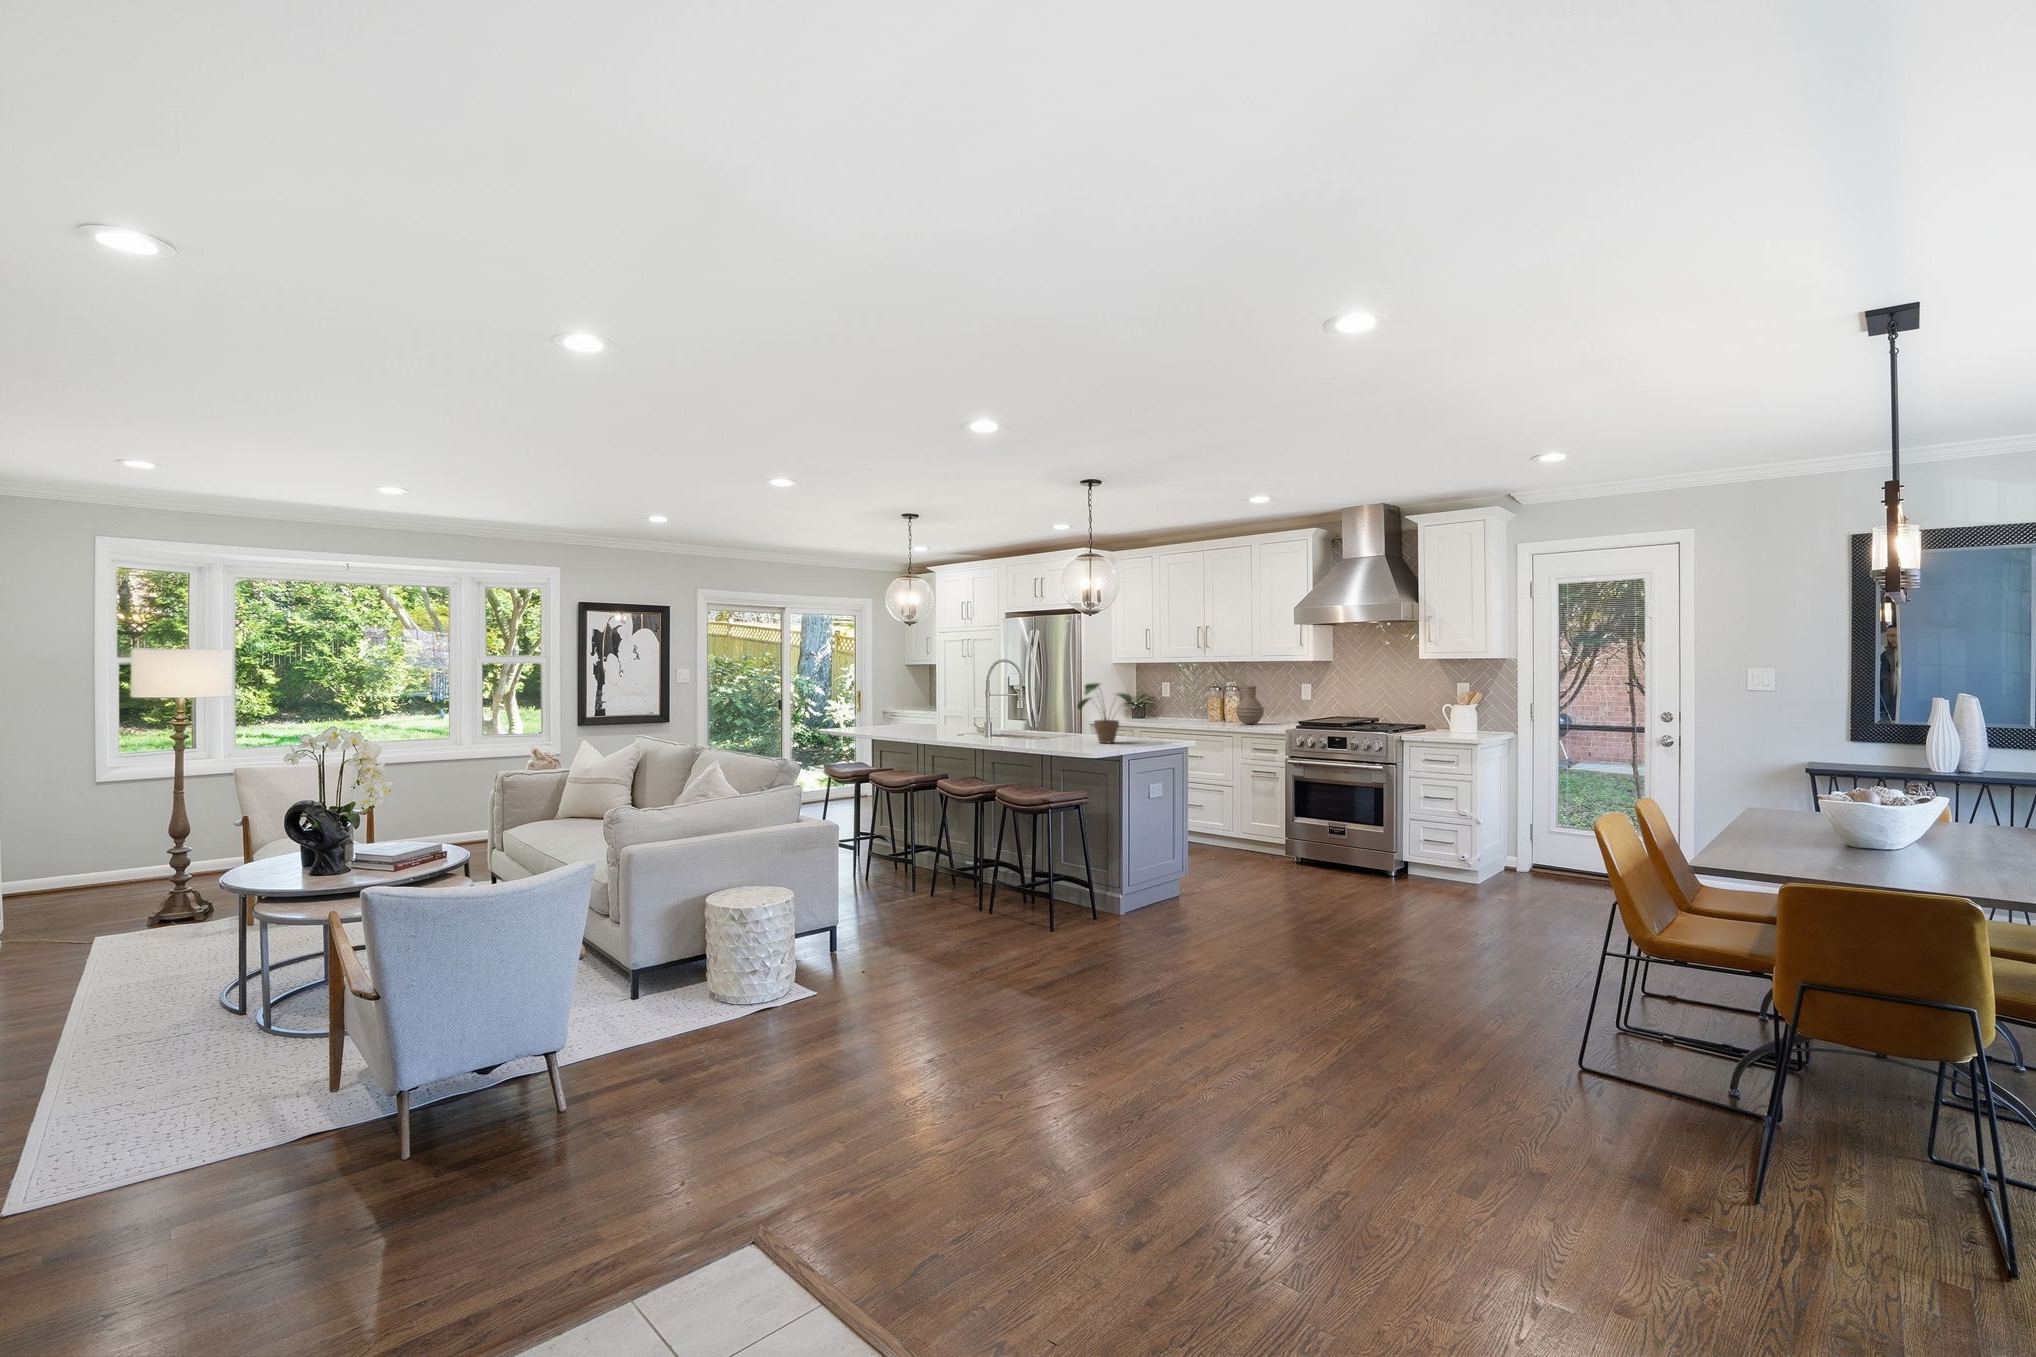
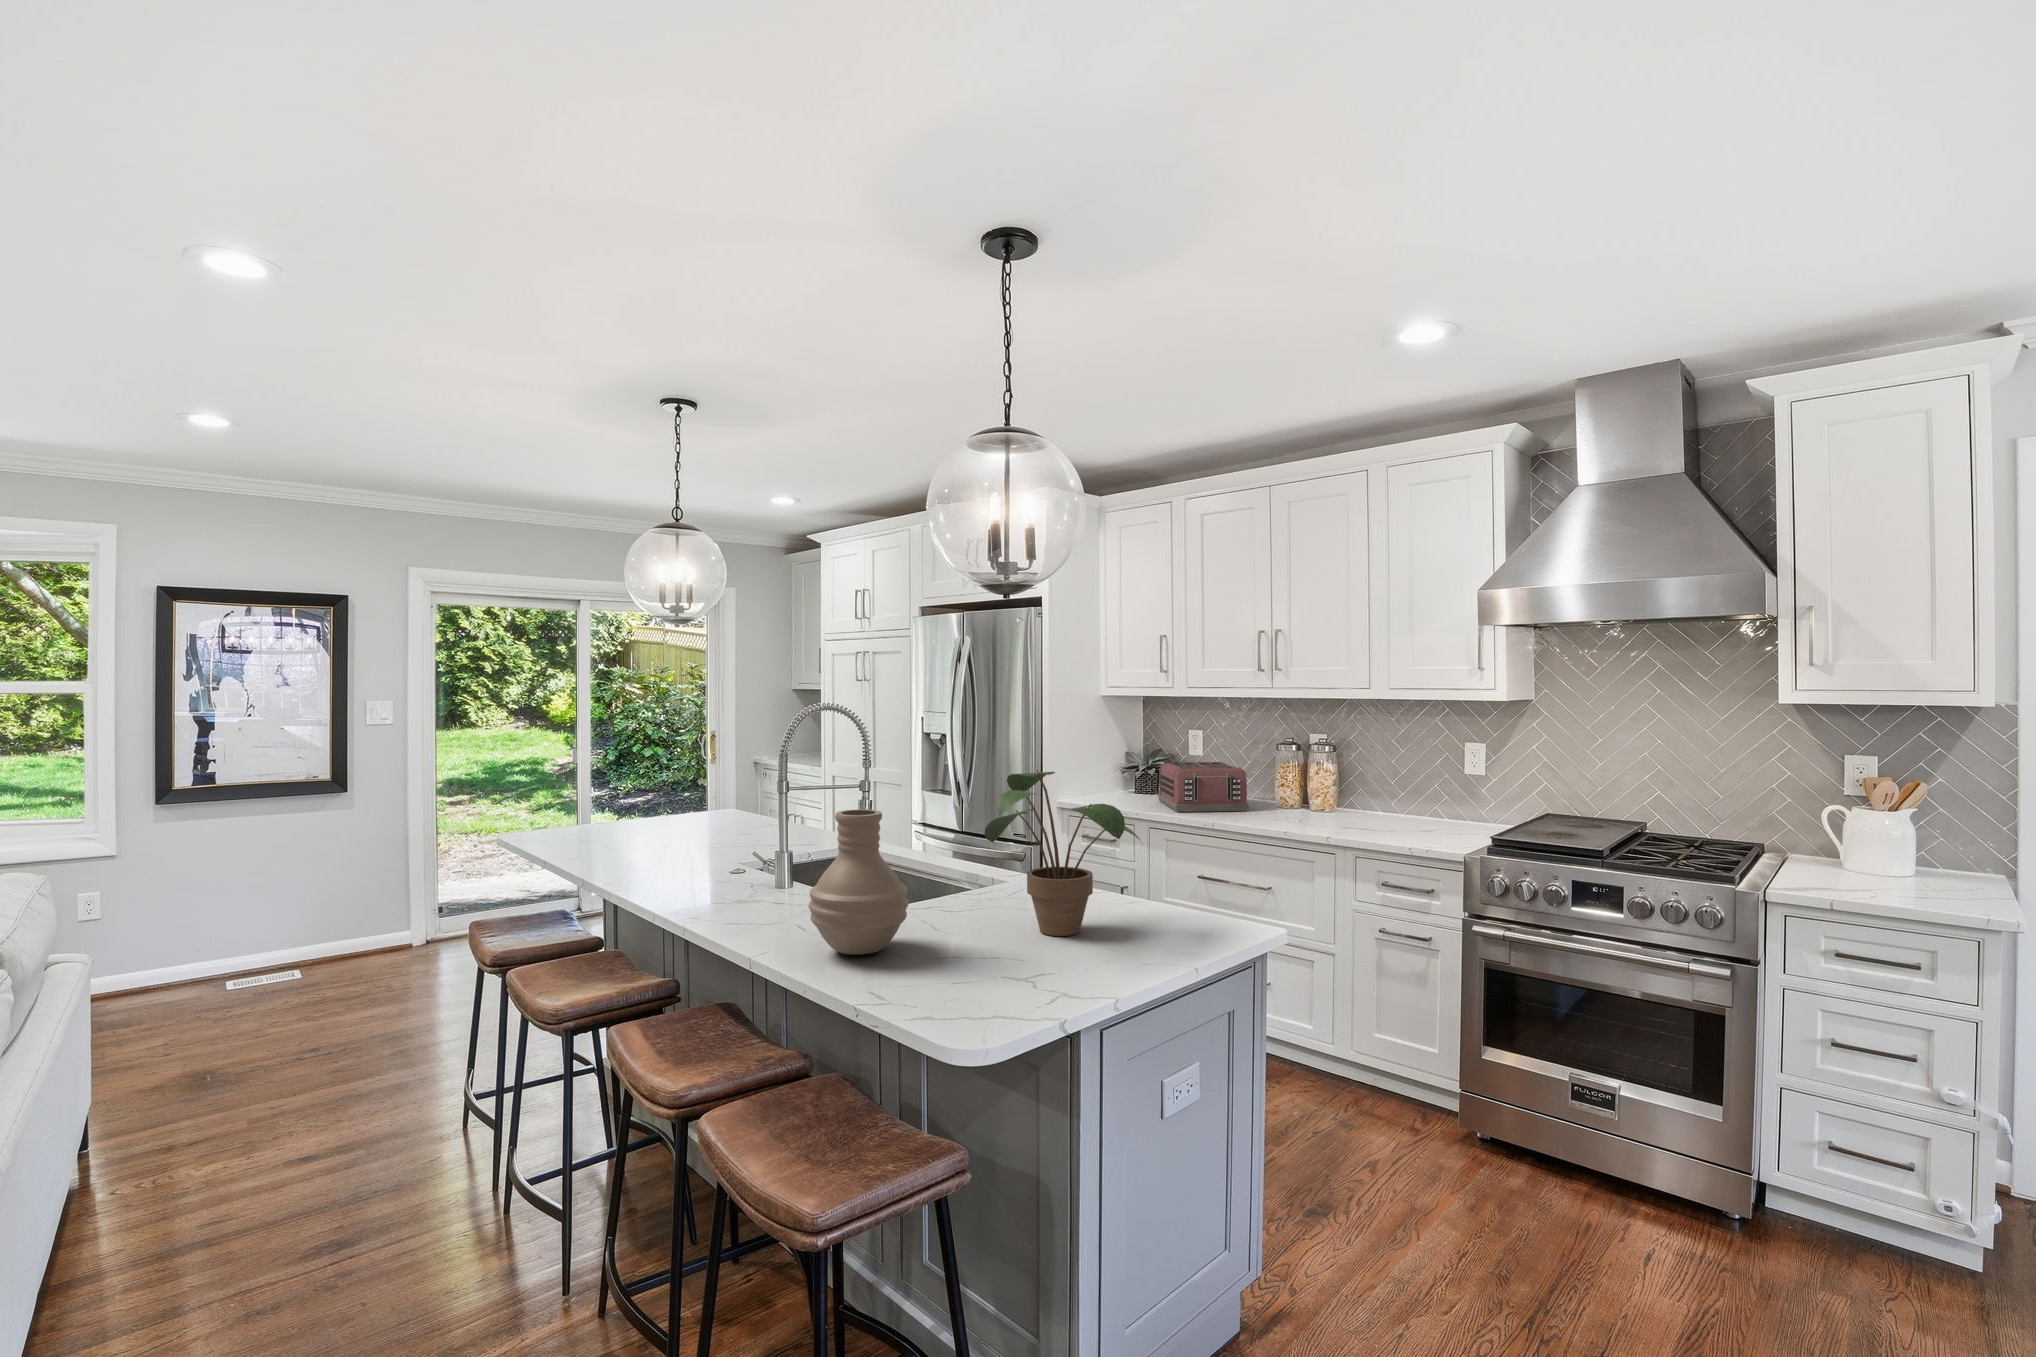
vase: present [1236,686,1264,724] -> present [808,809,909,955]
toaster: none [1143,698,1191,722] -> present [1158,762,1248,812]

